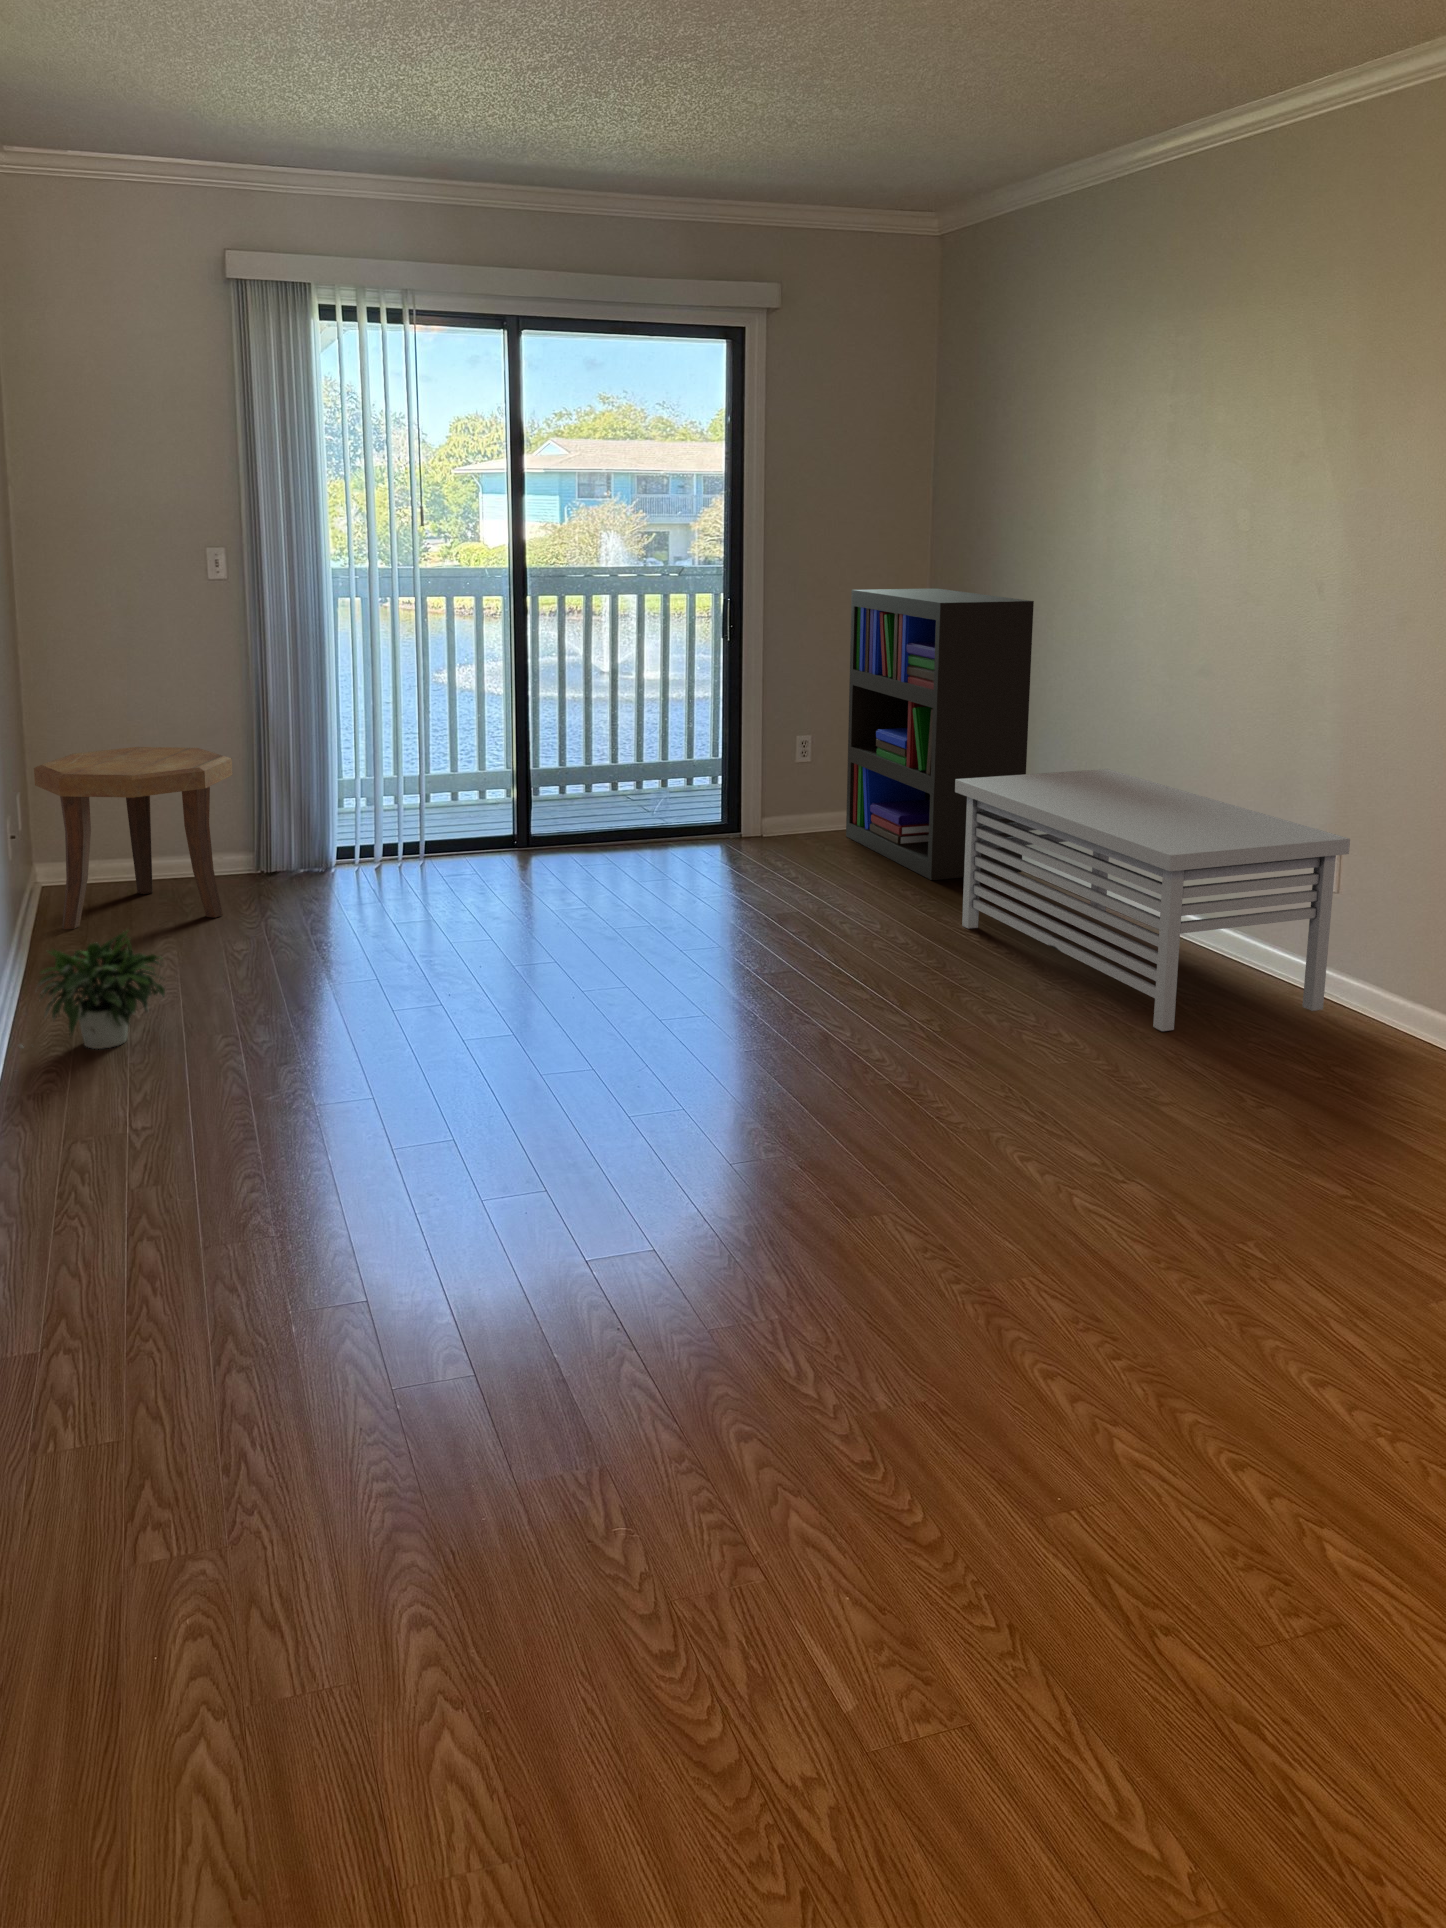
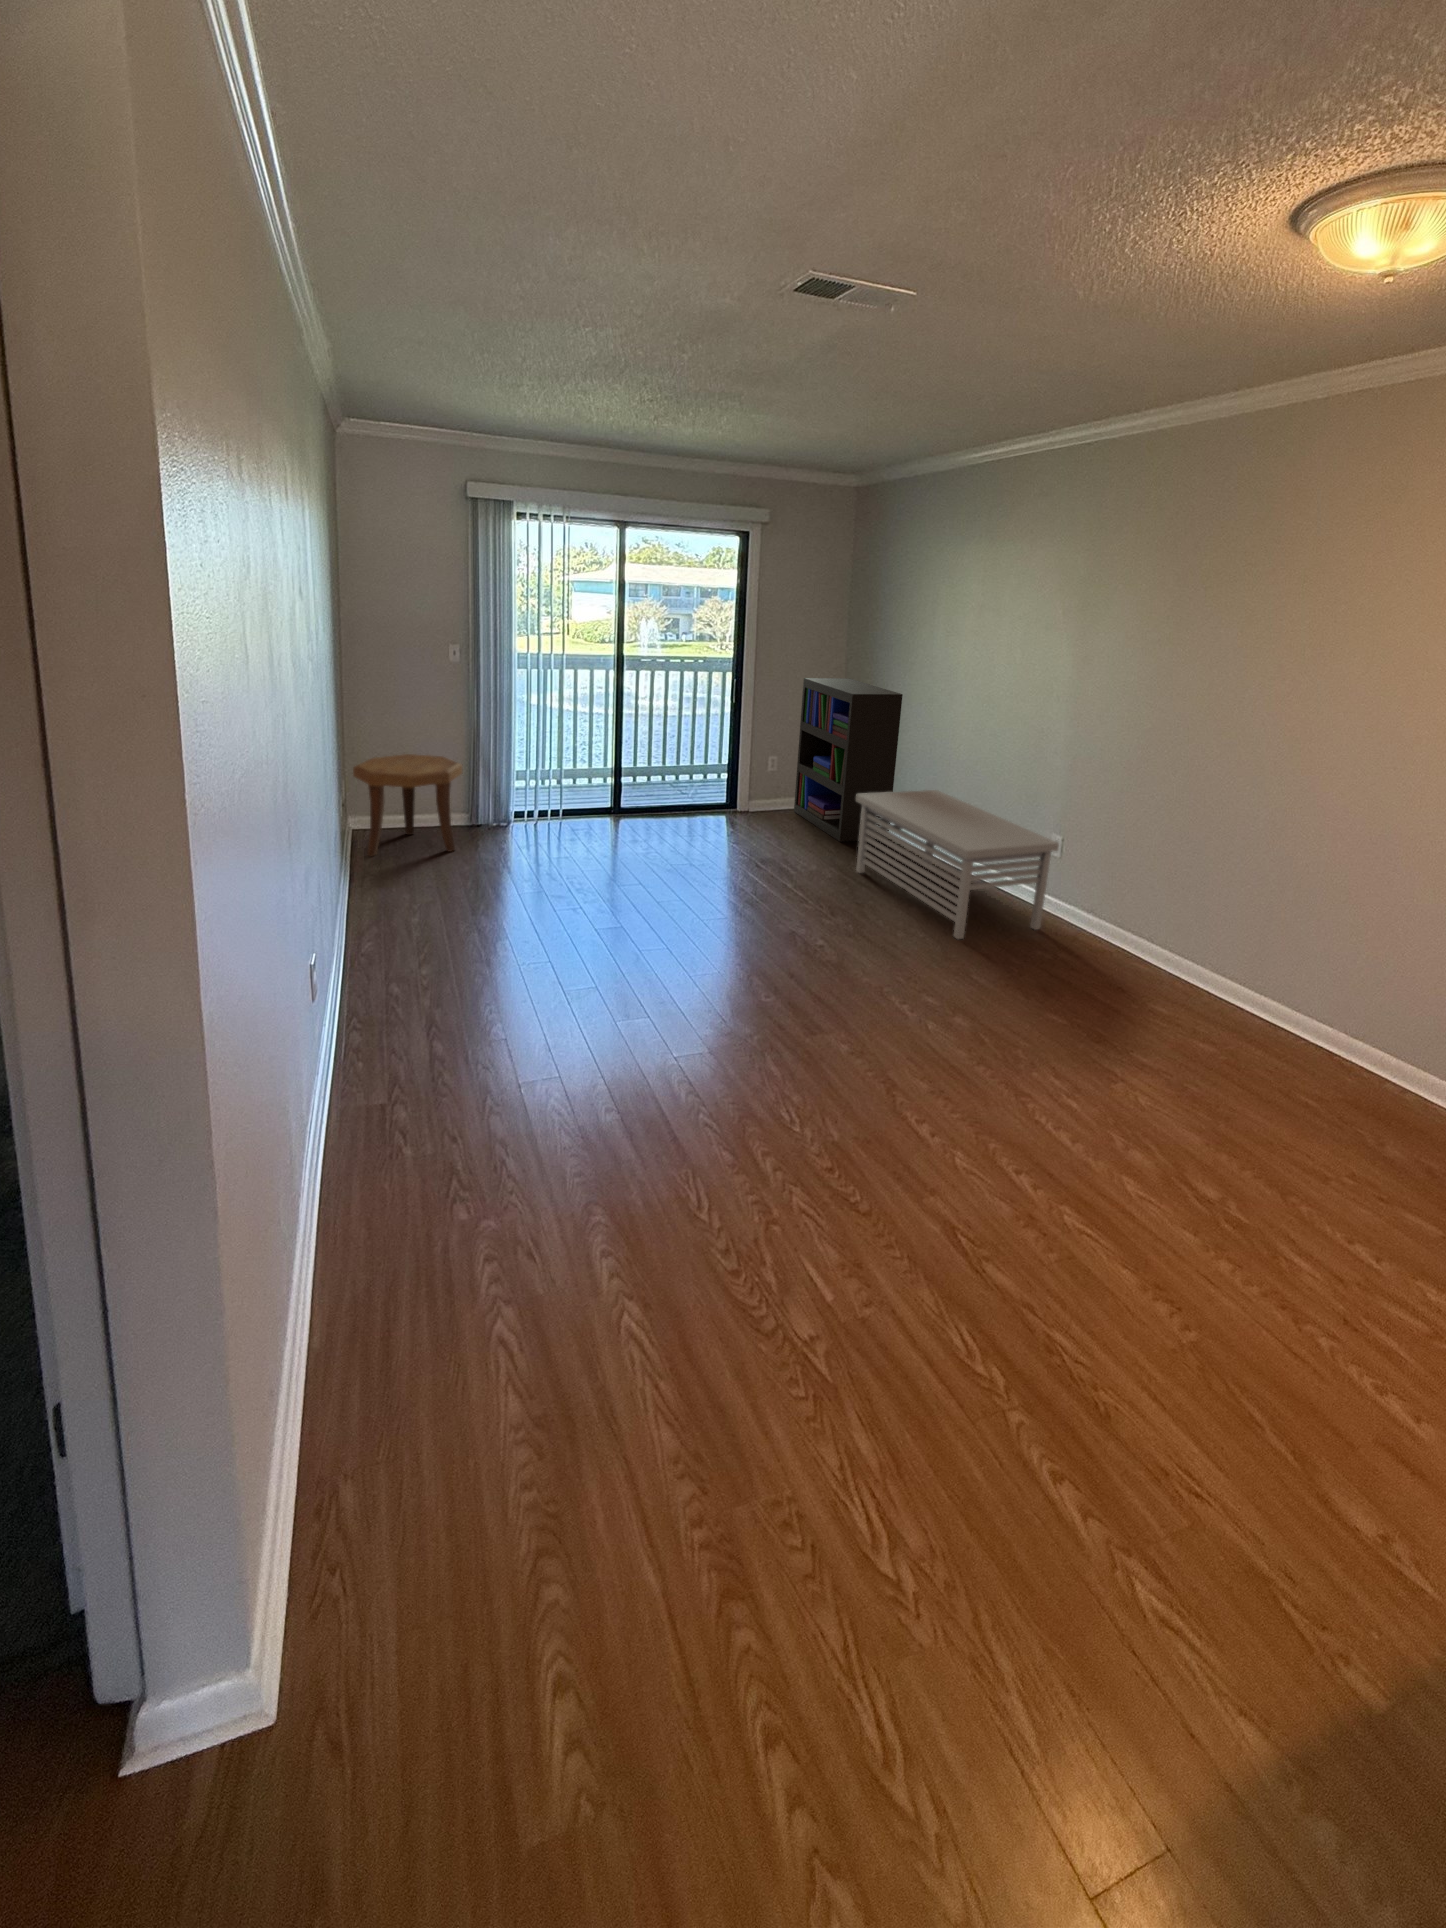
potted plant: present [15,930,165,1072] -> none [356,868,436,946]

